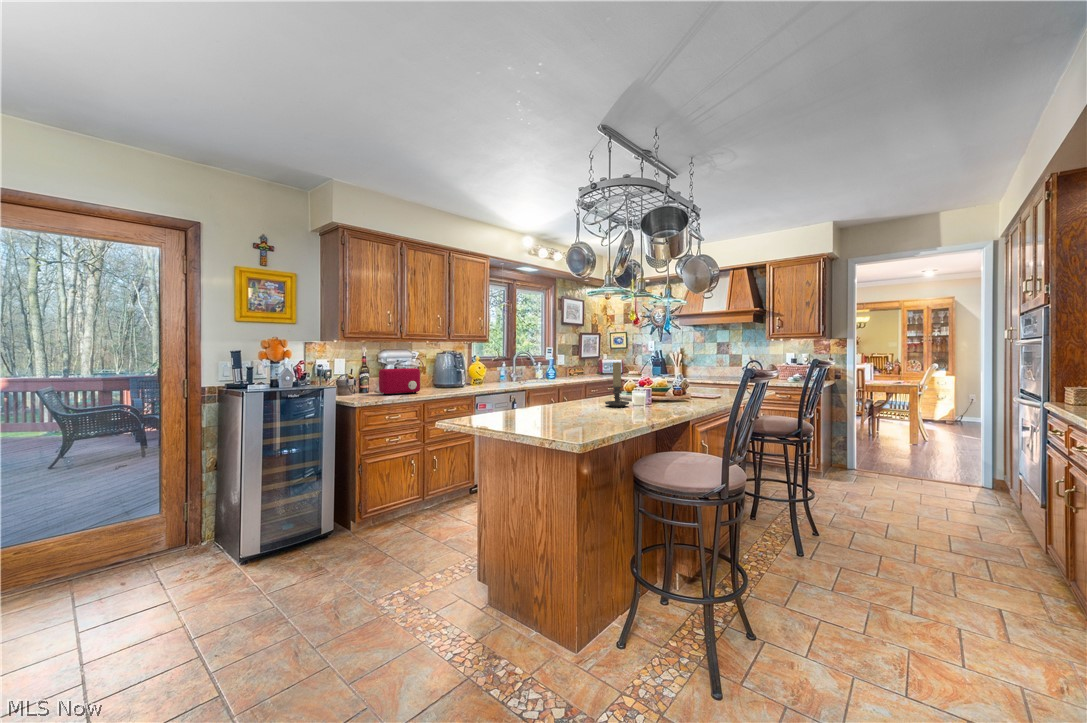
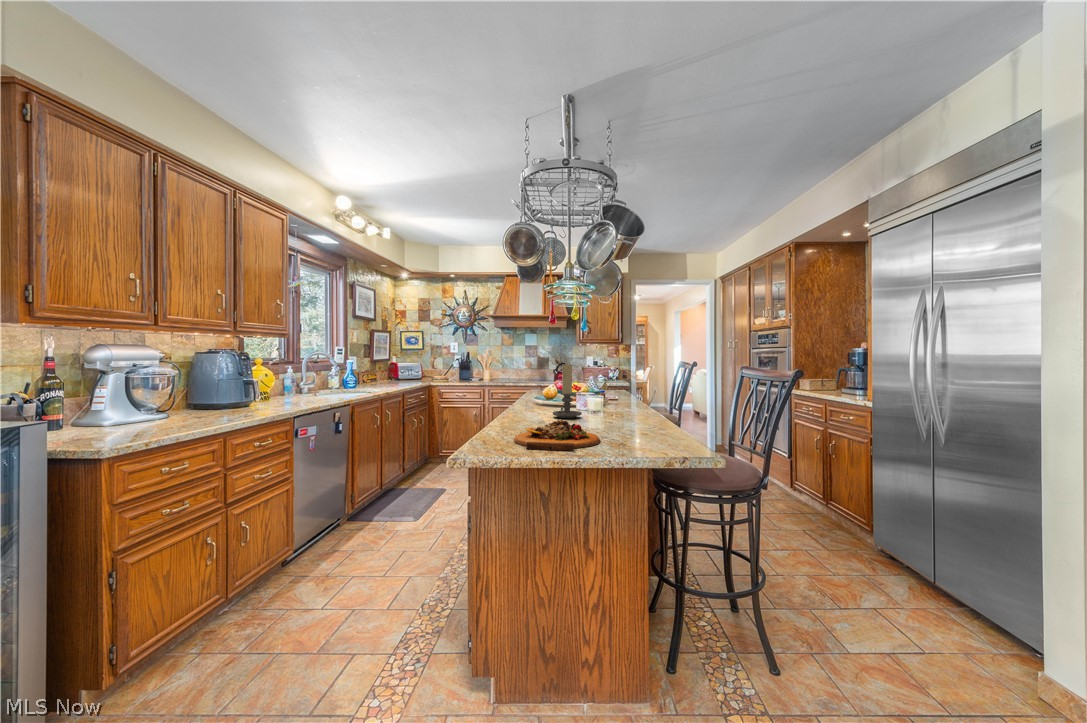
toaster: present [379,368,420,395] -> none [100,377,200,432]
cutting board: none [506,403,573,421] -> present [514,420,600,451]

